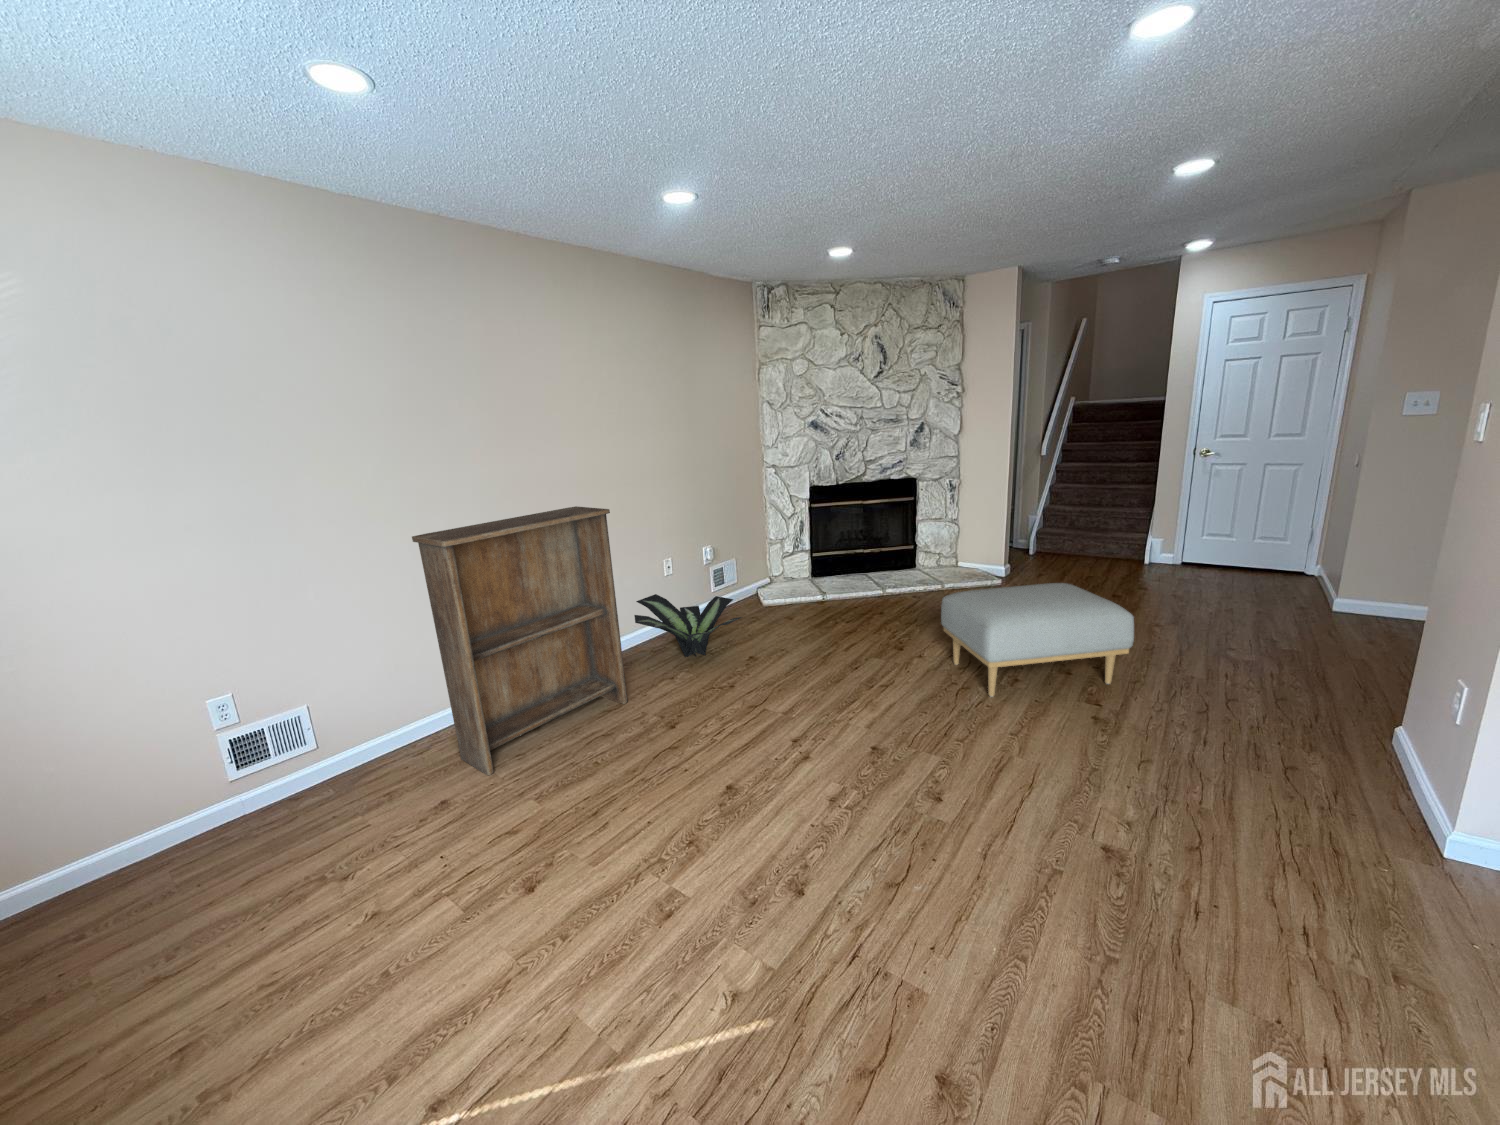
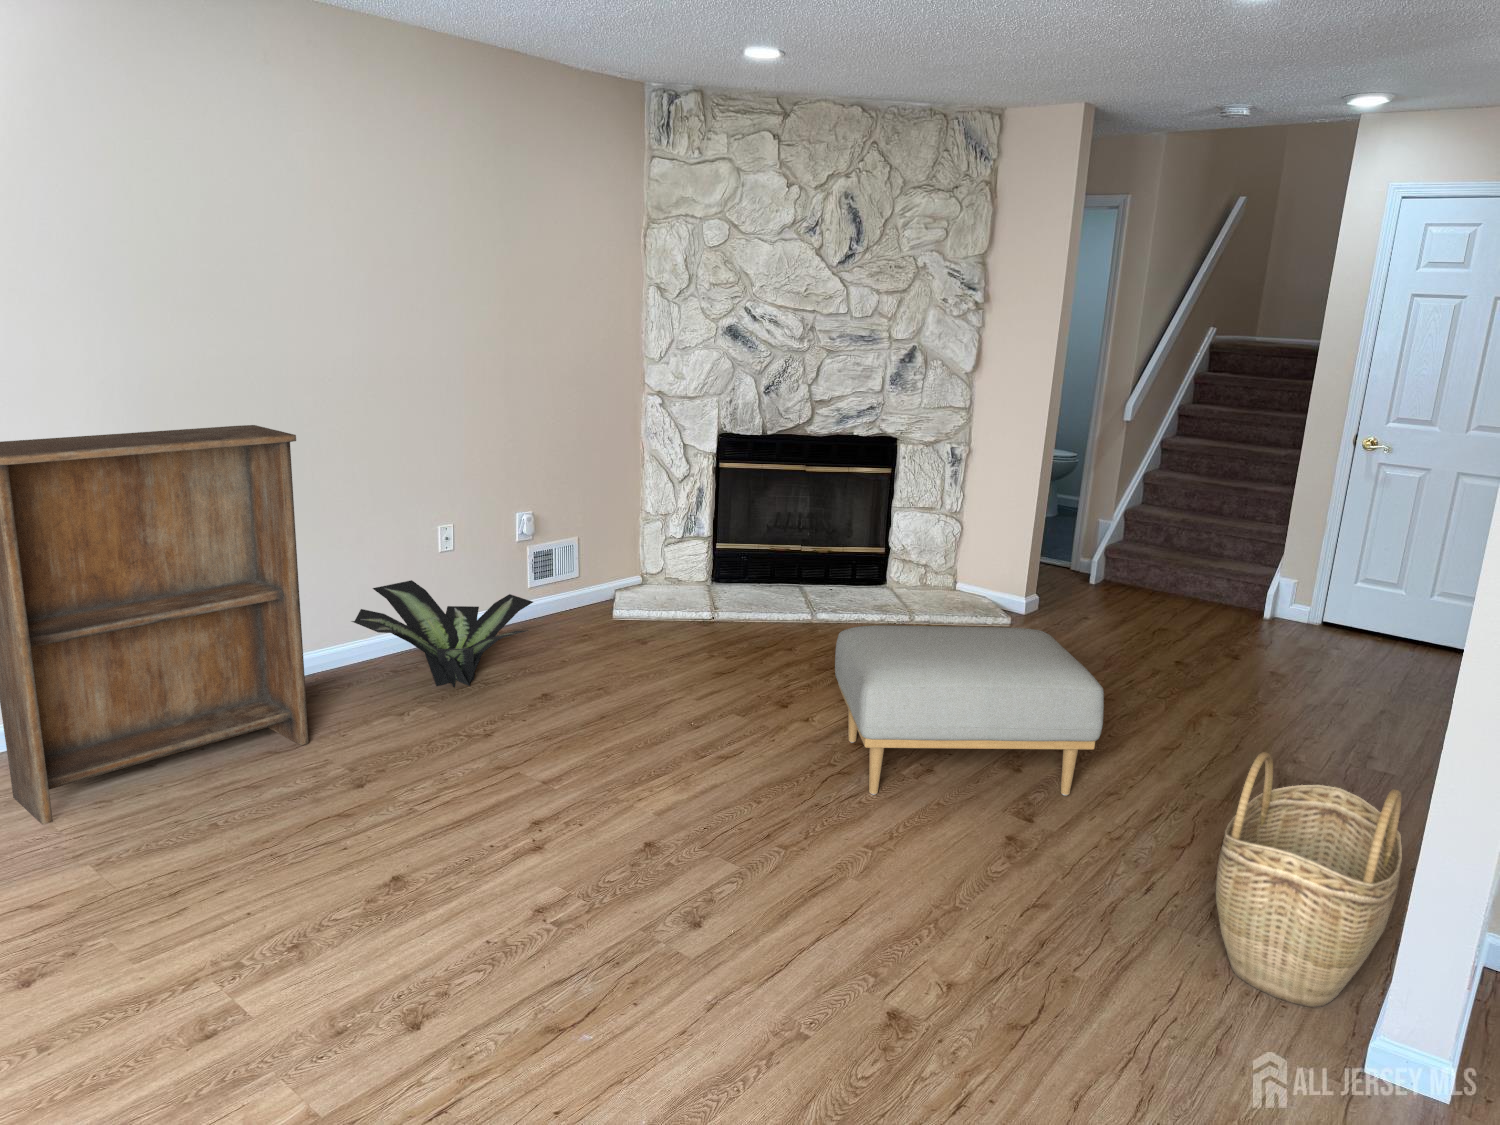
woven basket: none [1277,645,1425,810] -> present [1216,752,1402,1007]

